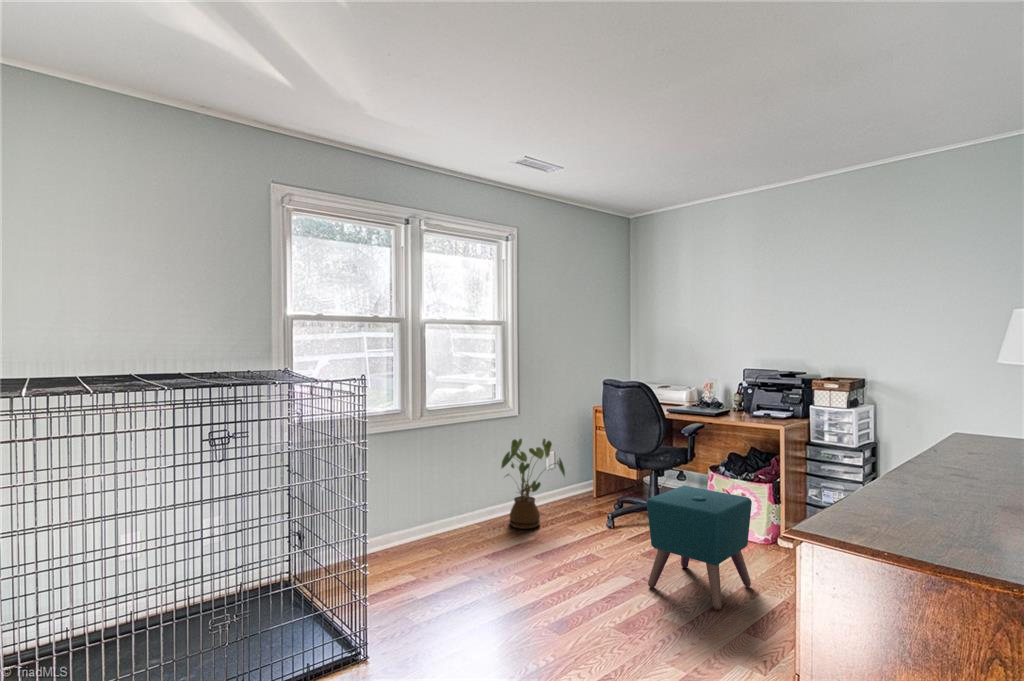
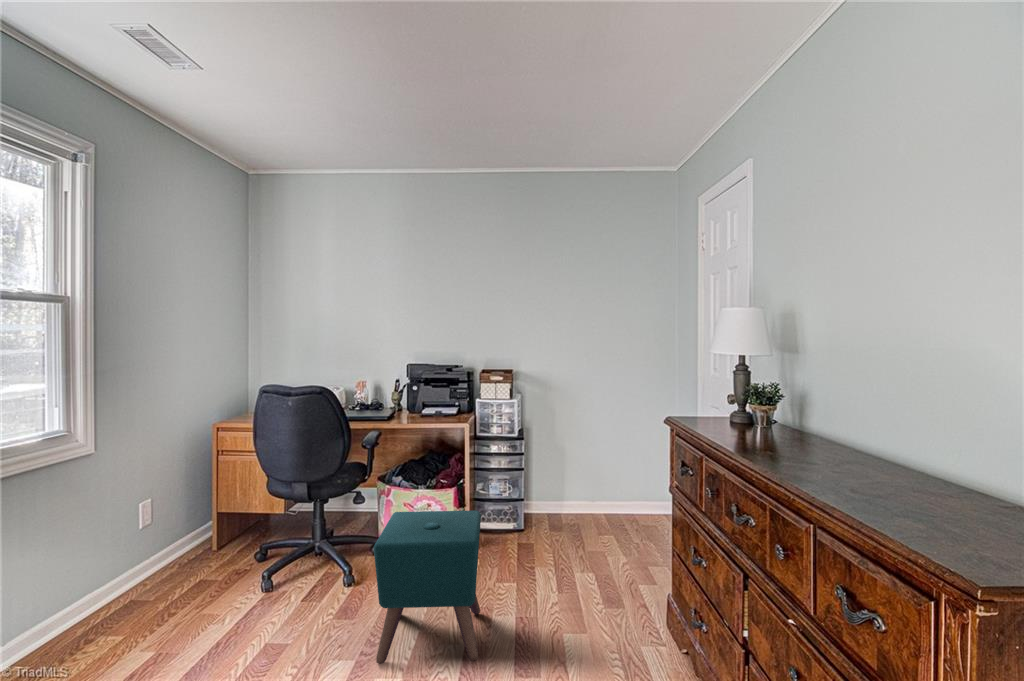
house plant: present [501,439,565,529] -> none [72,483,201,644]

